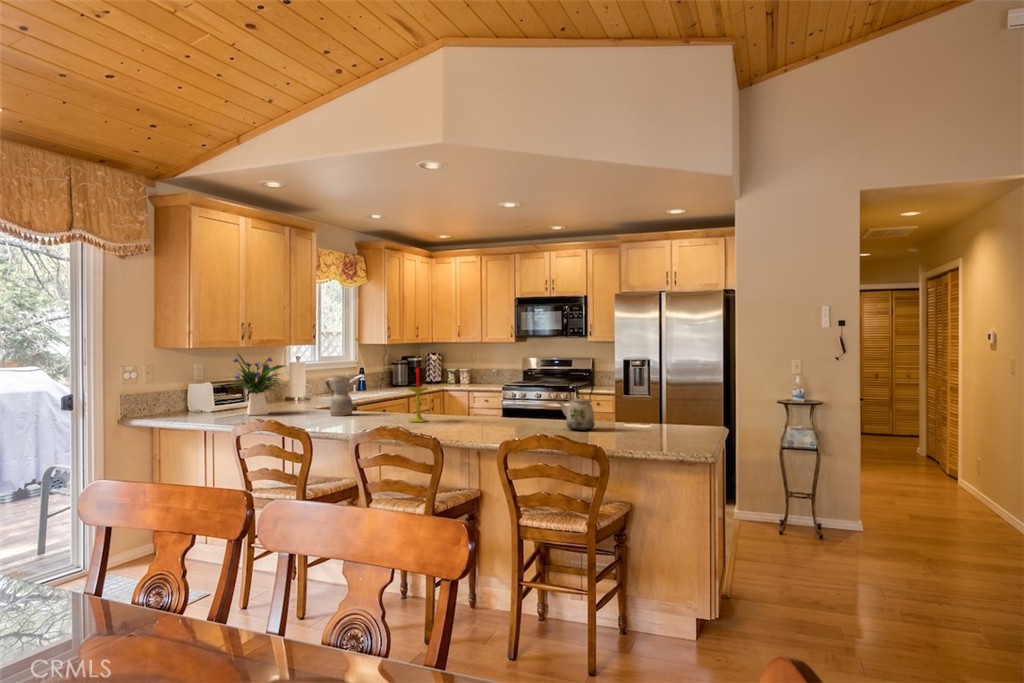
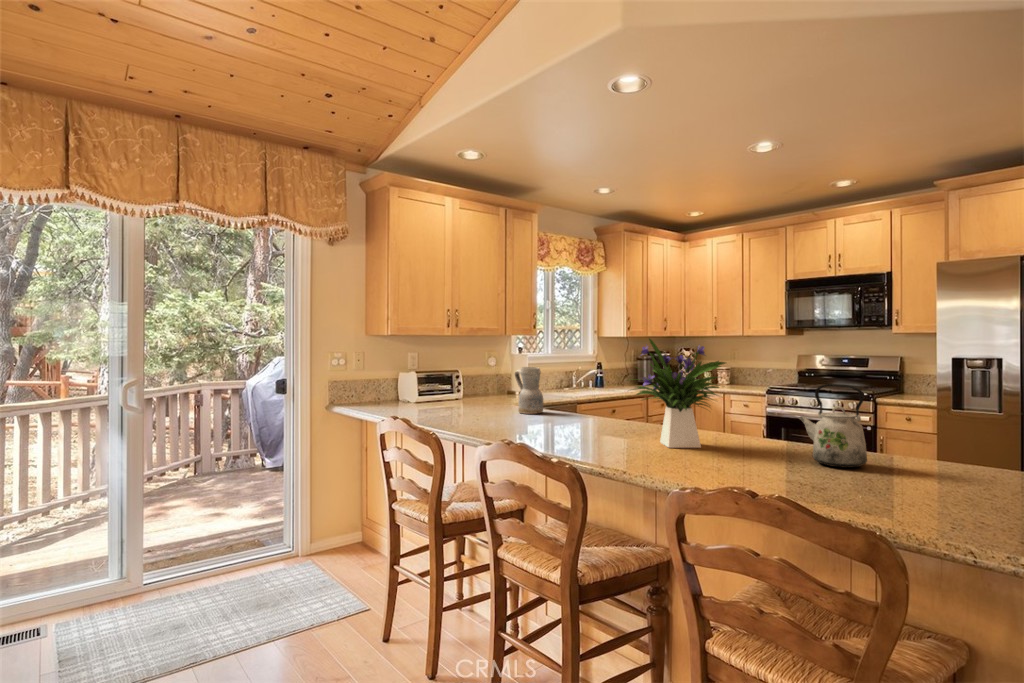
flower arrangement: present [230,353,284,415] -> present [633,338,725,448]
candle: present [408,368,428,422] -> none [590,357,618,430]

